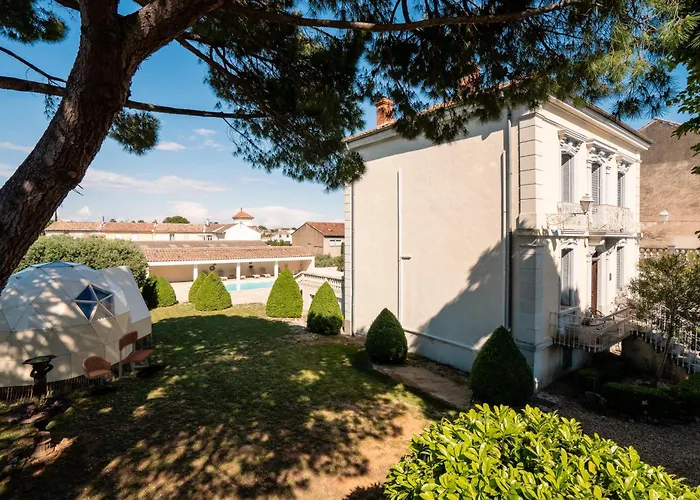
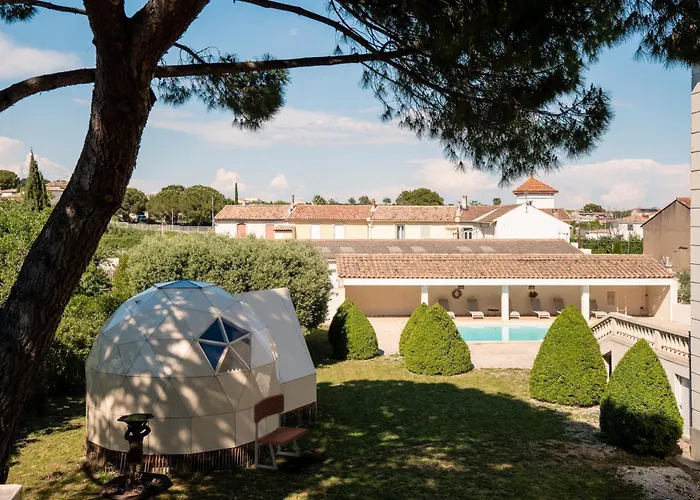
chair: present [82,356,113,394] -> none [204,425,242,484]

